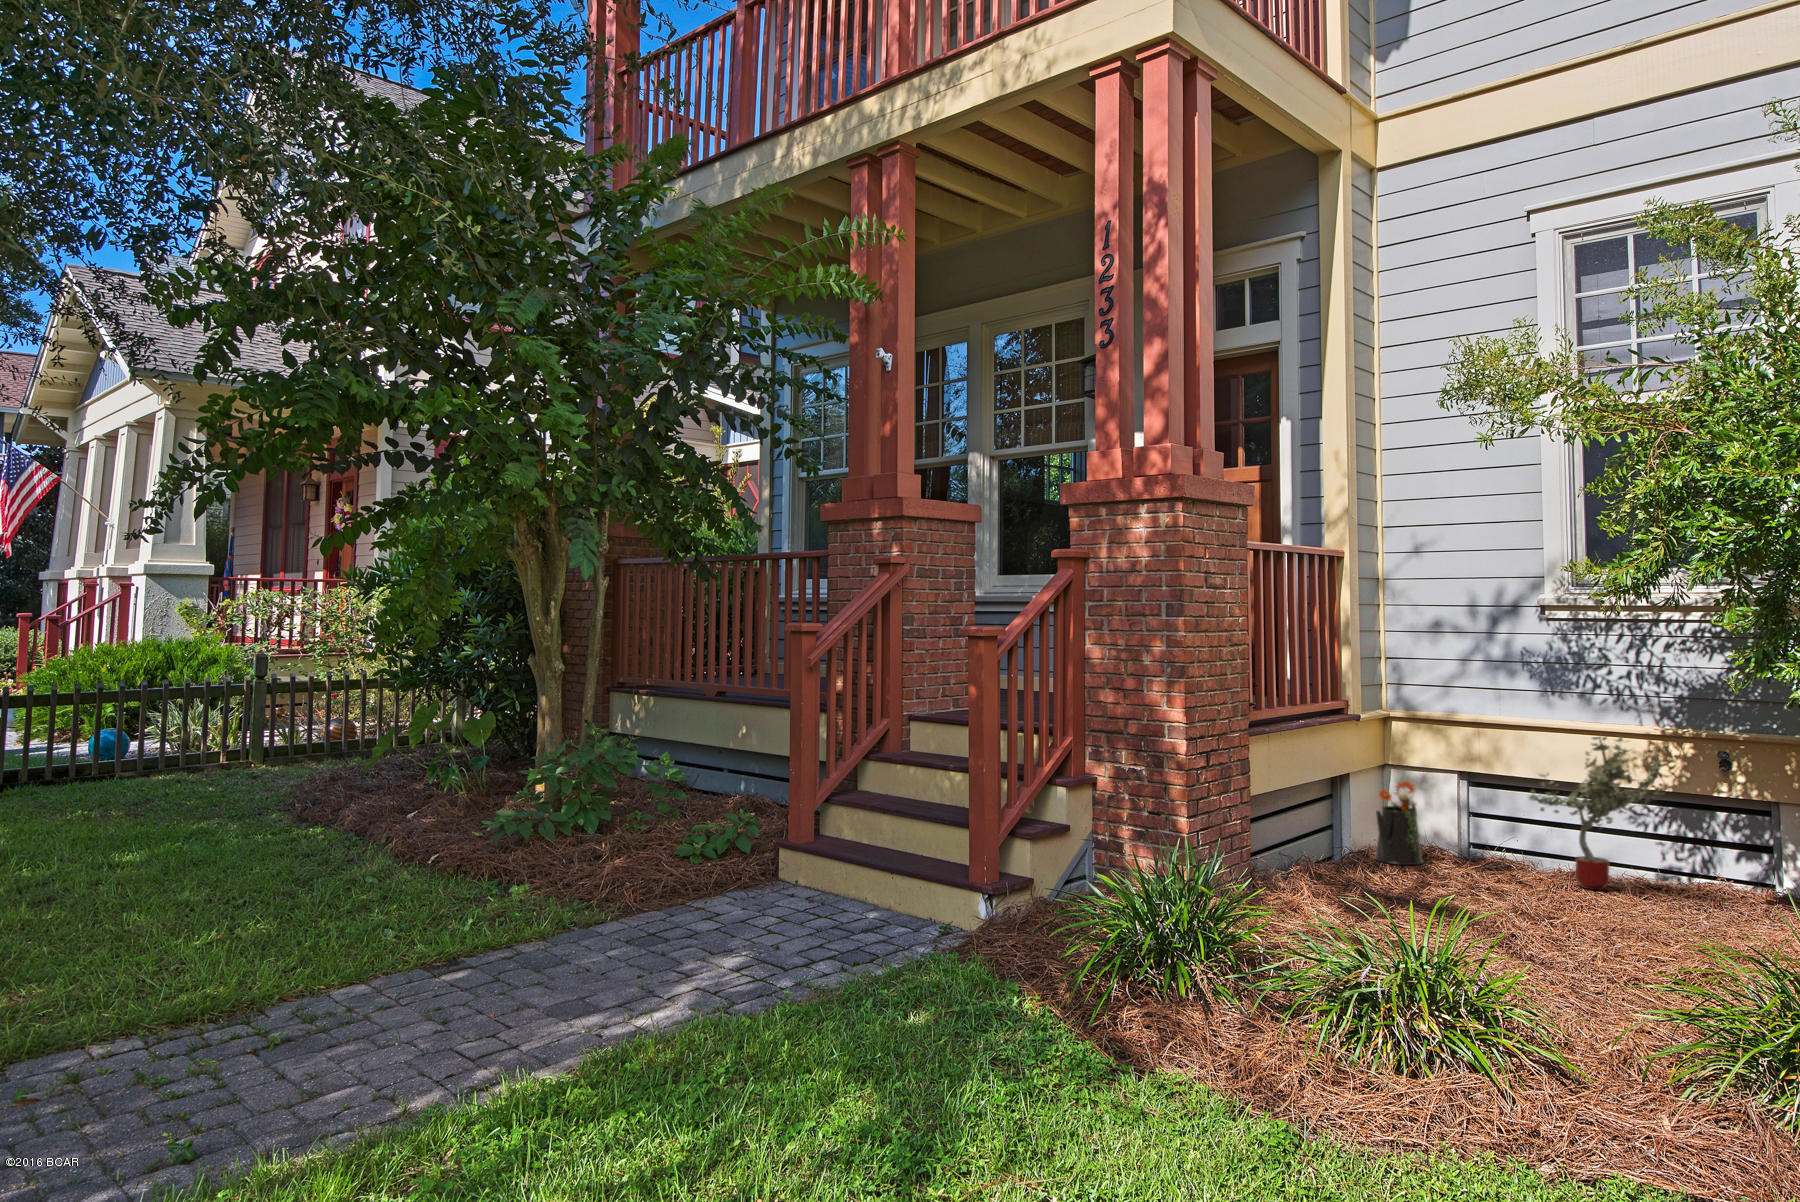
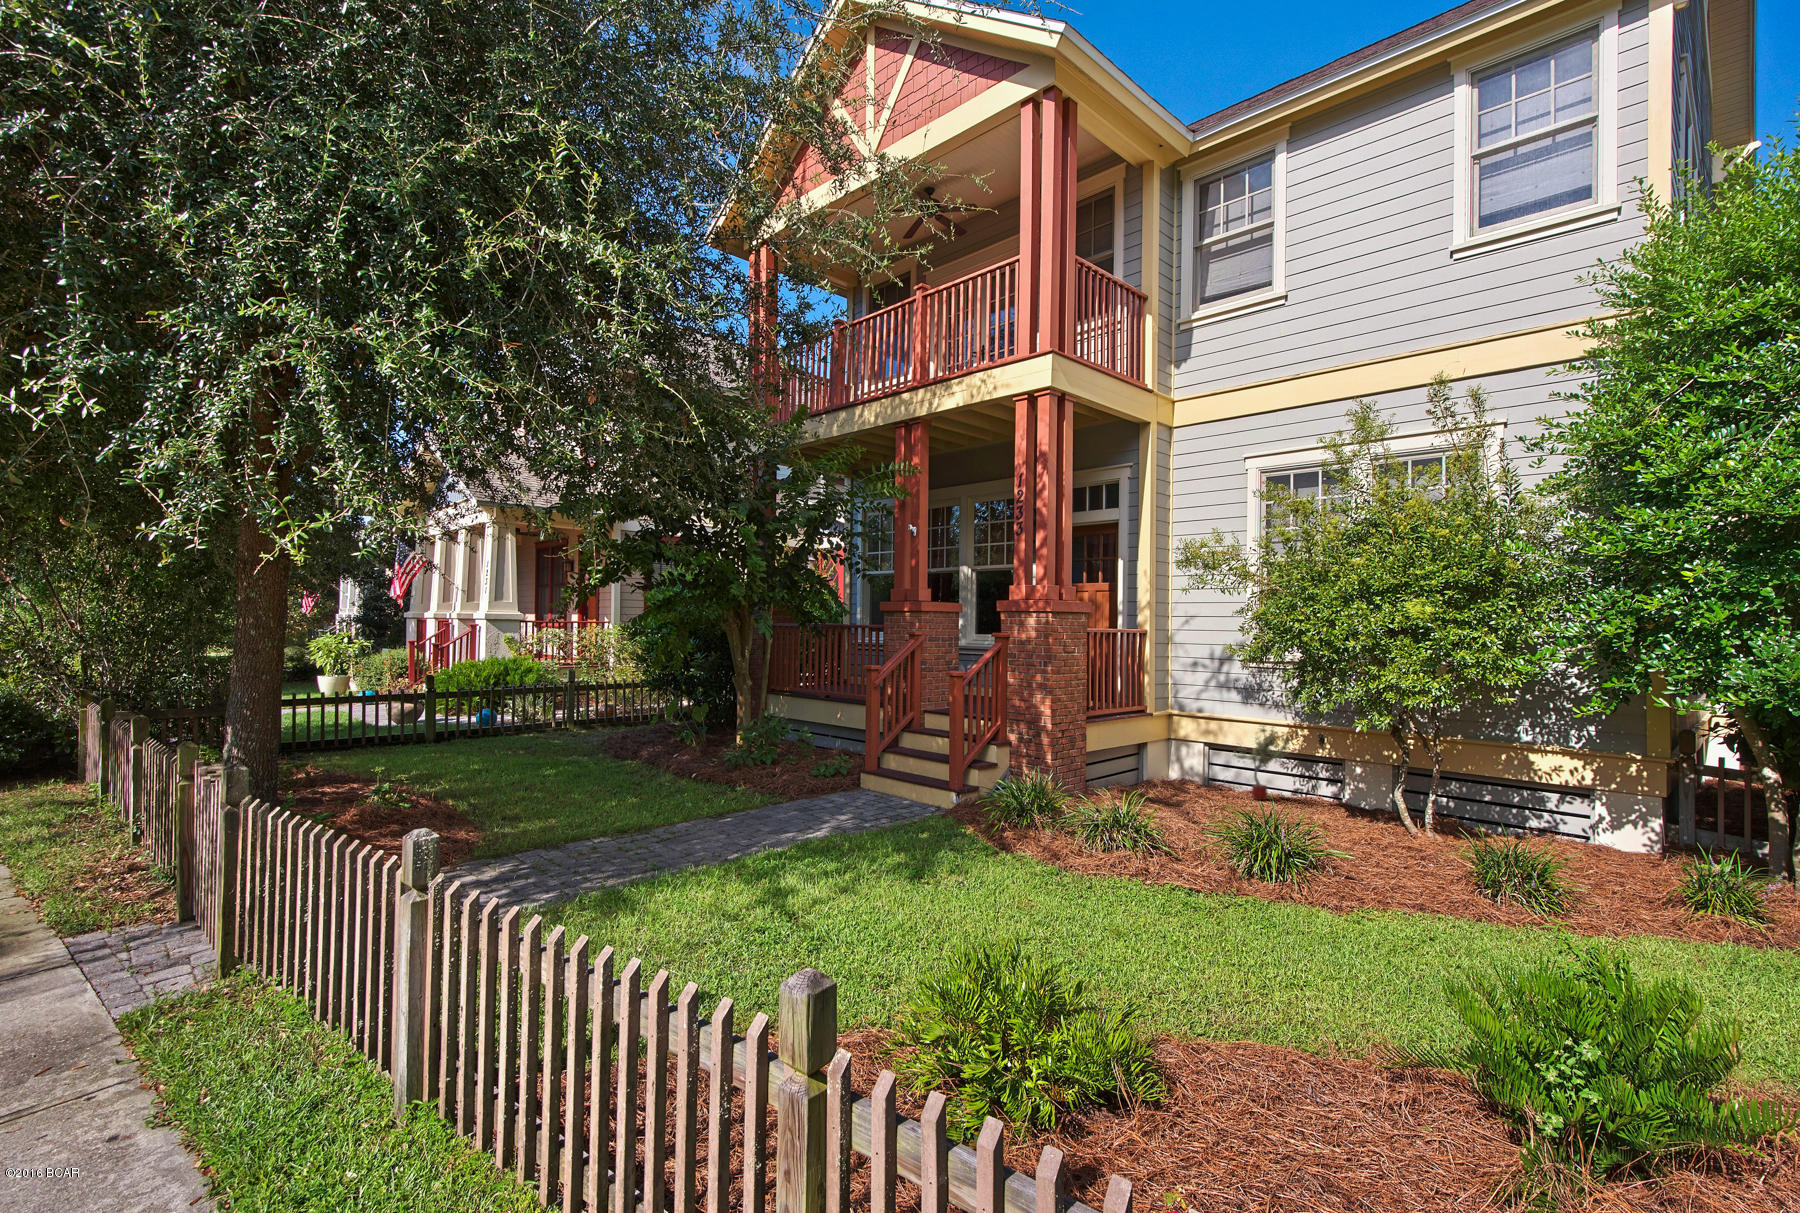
watering can: present [1374,781,1423,865] -> none [1160,746,1185,789]

